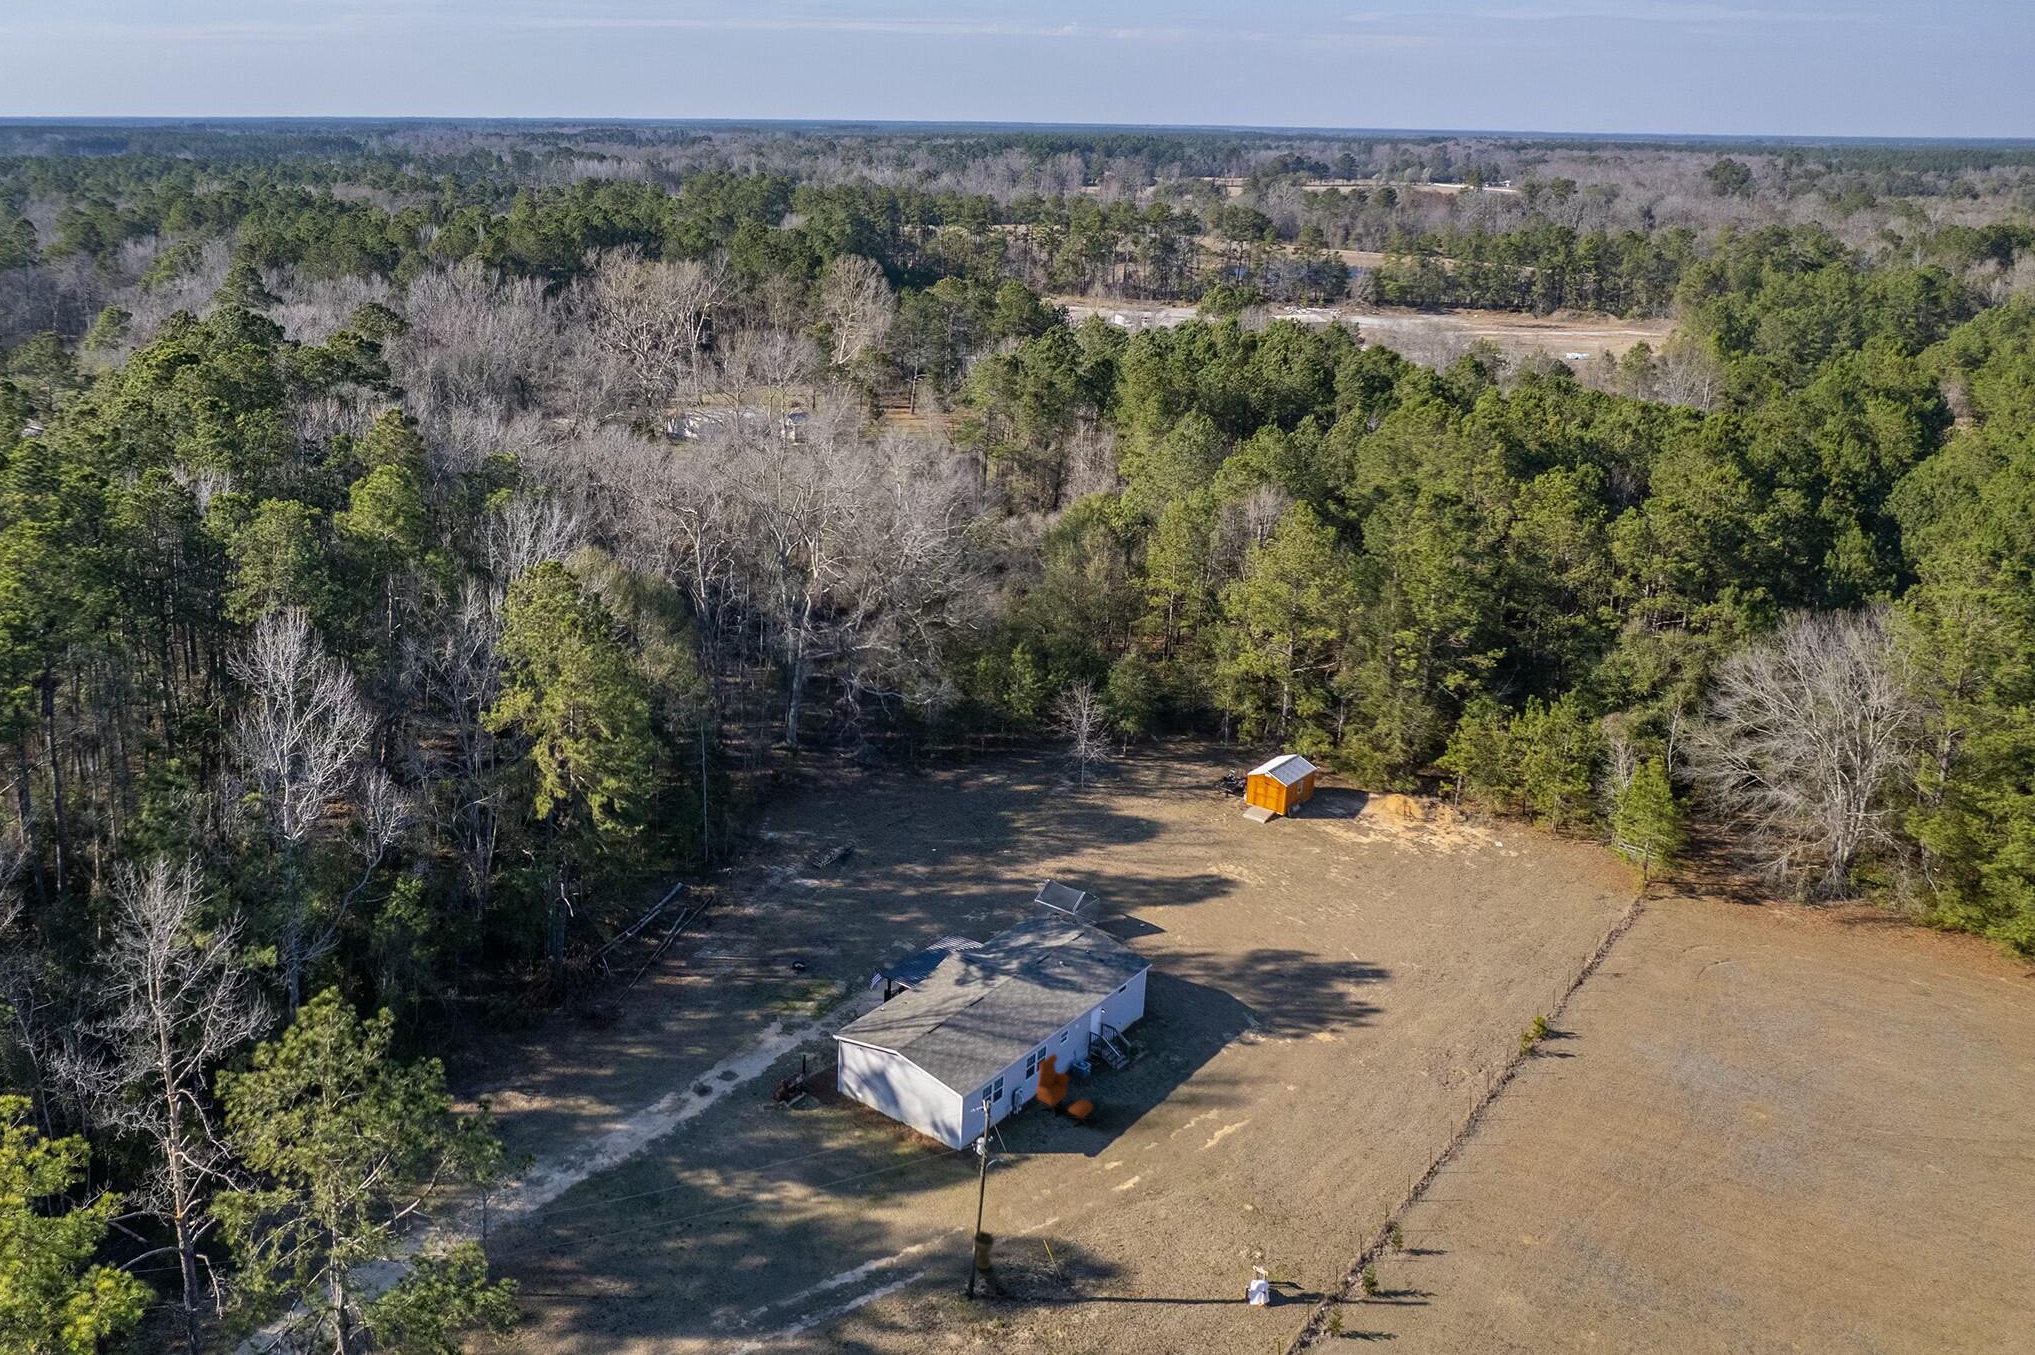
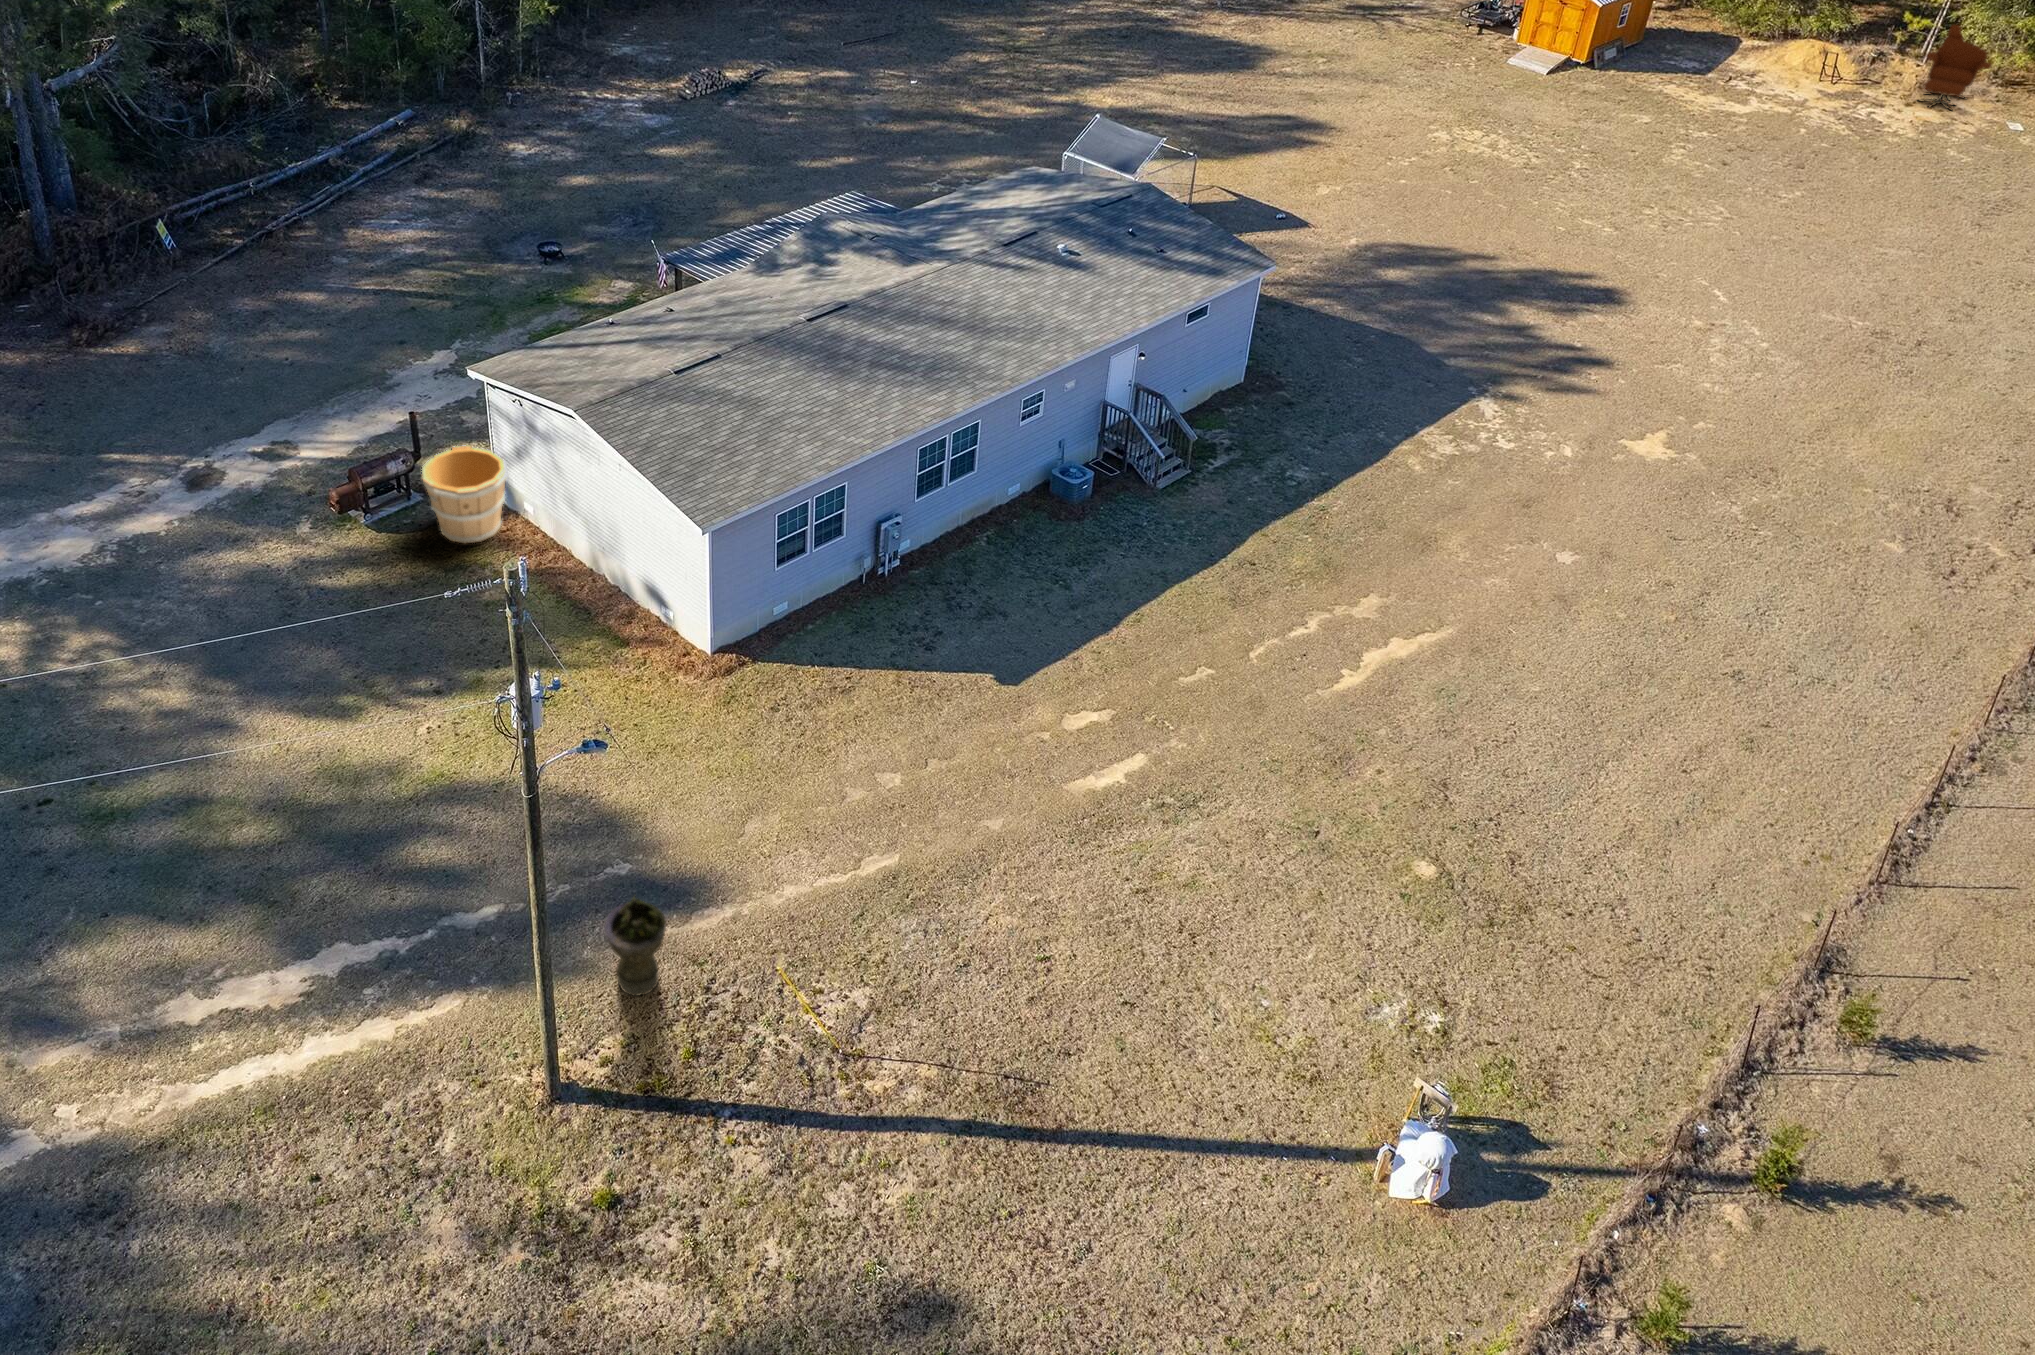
lounge chair: present [1037,1054,1093,1124] -> present [1923,25,1992,110]
wooden bucket: none [818,1069,854,1114] -> present [422,445,508,543]

